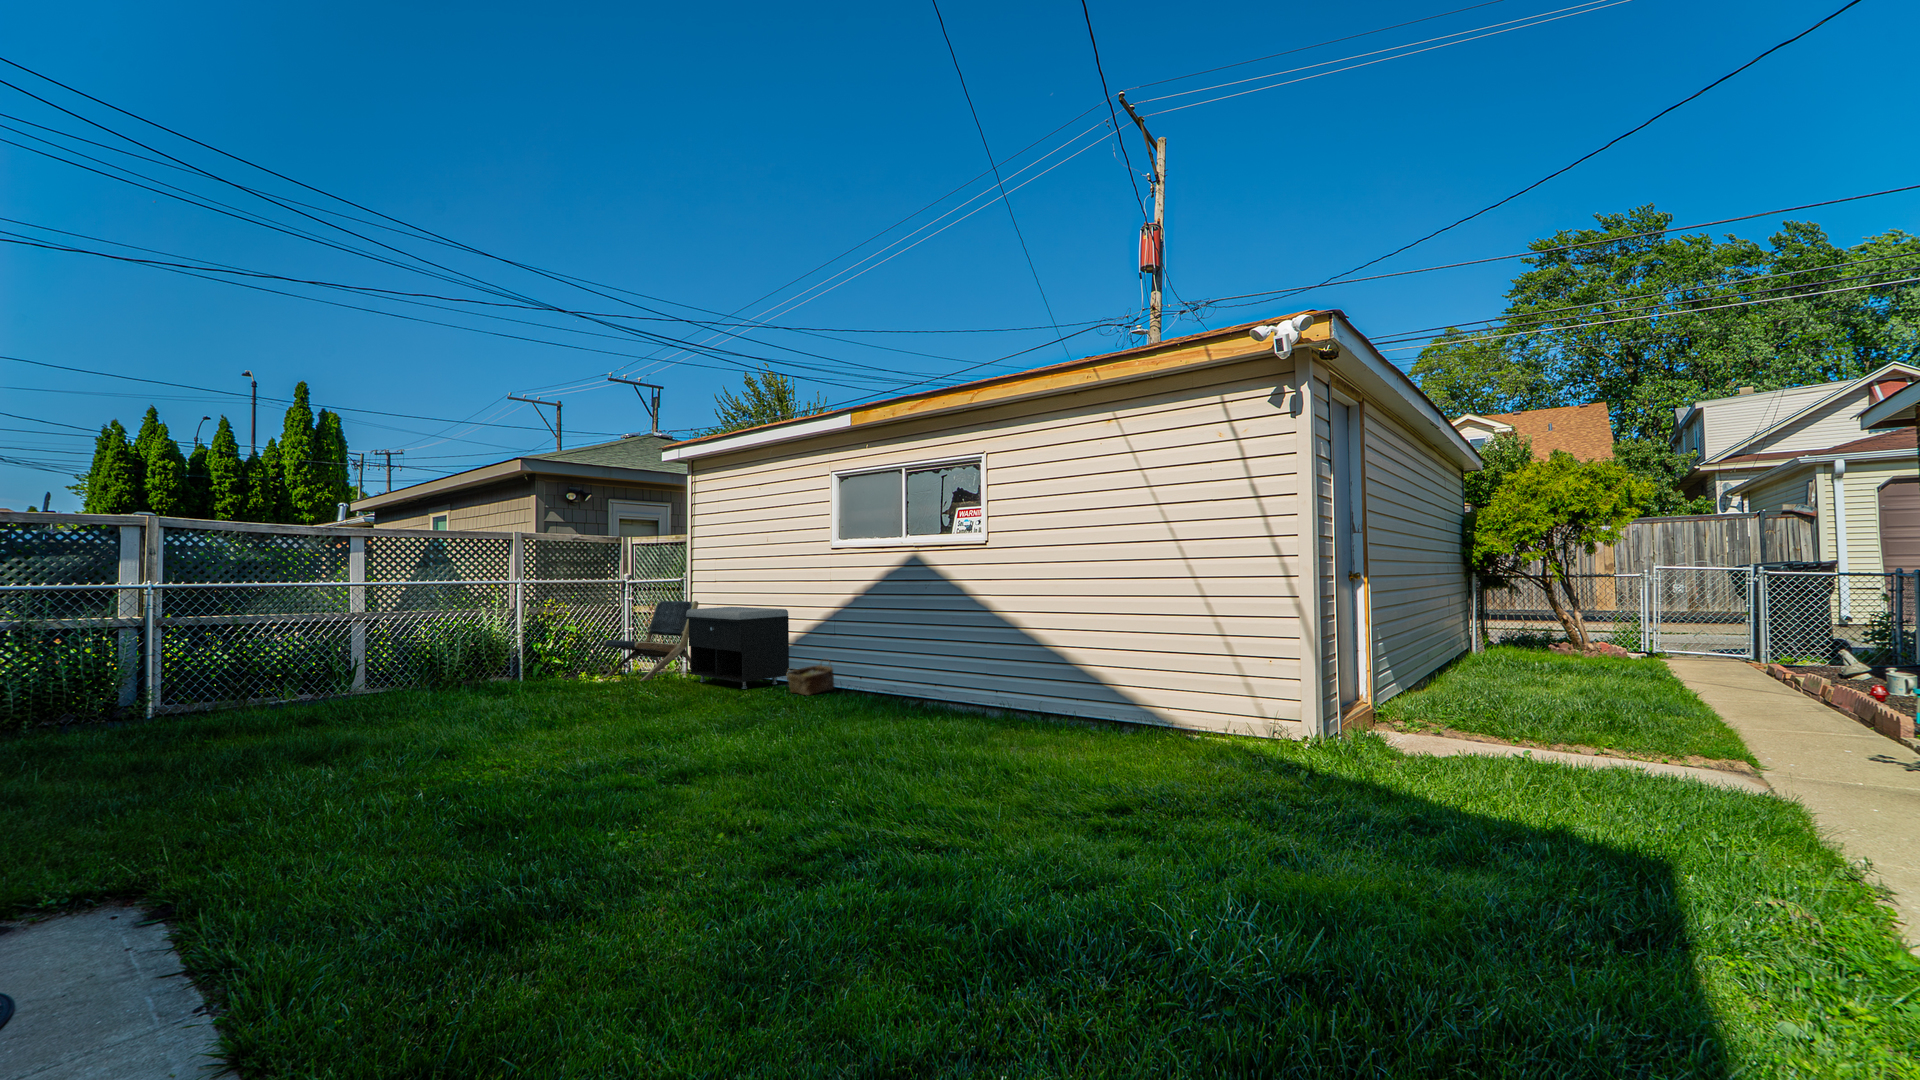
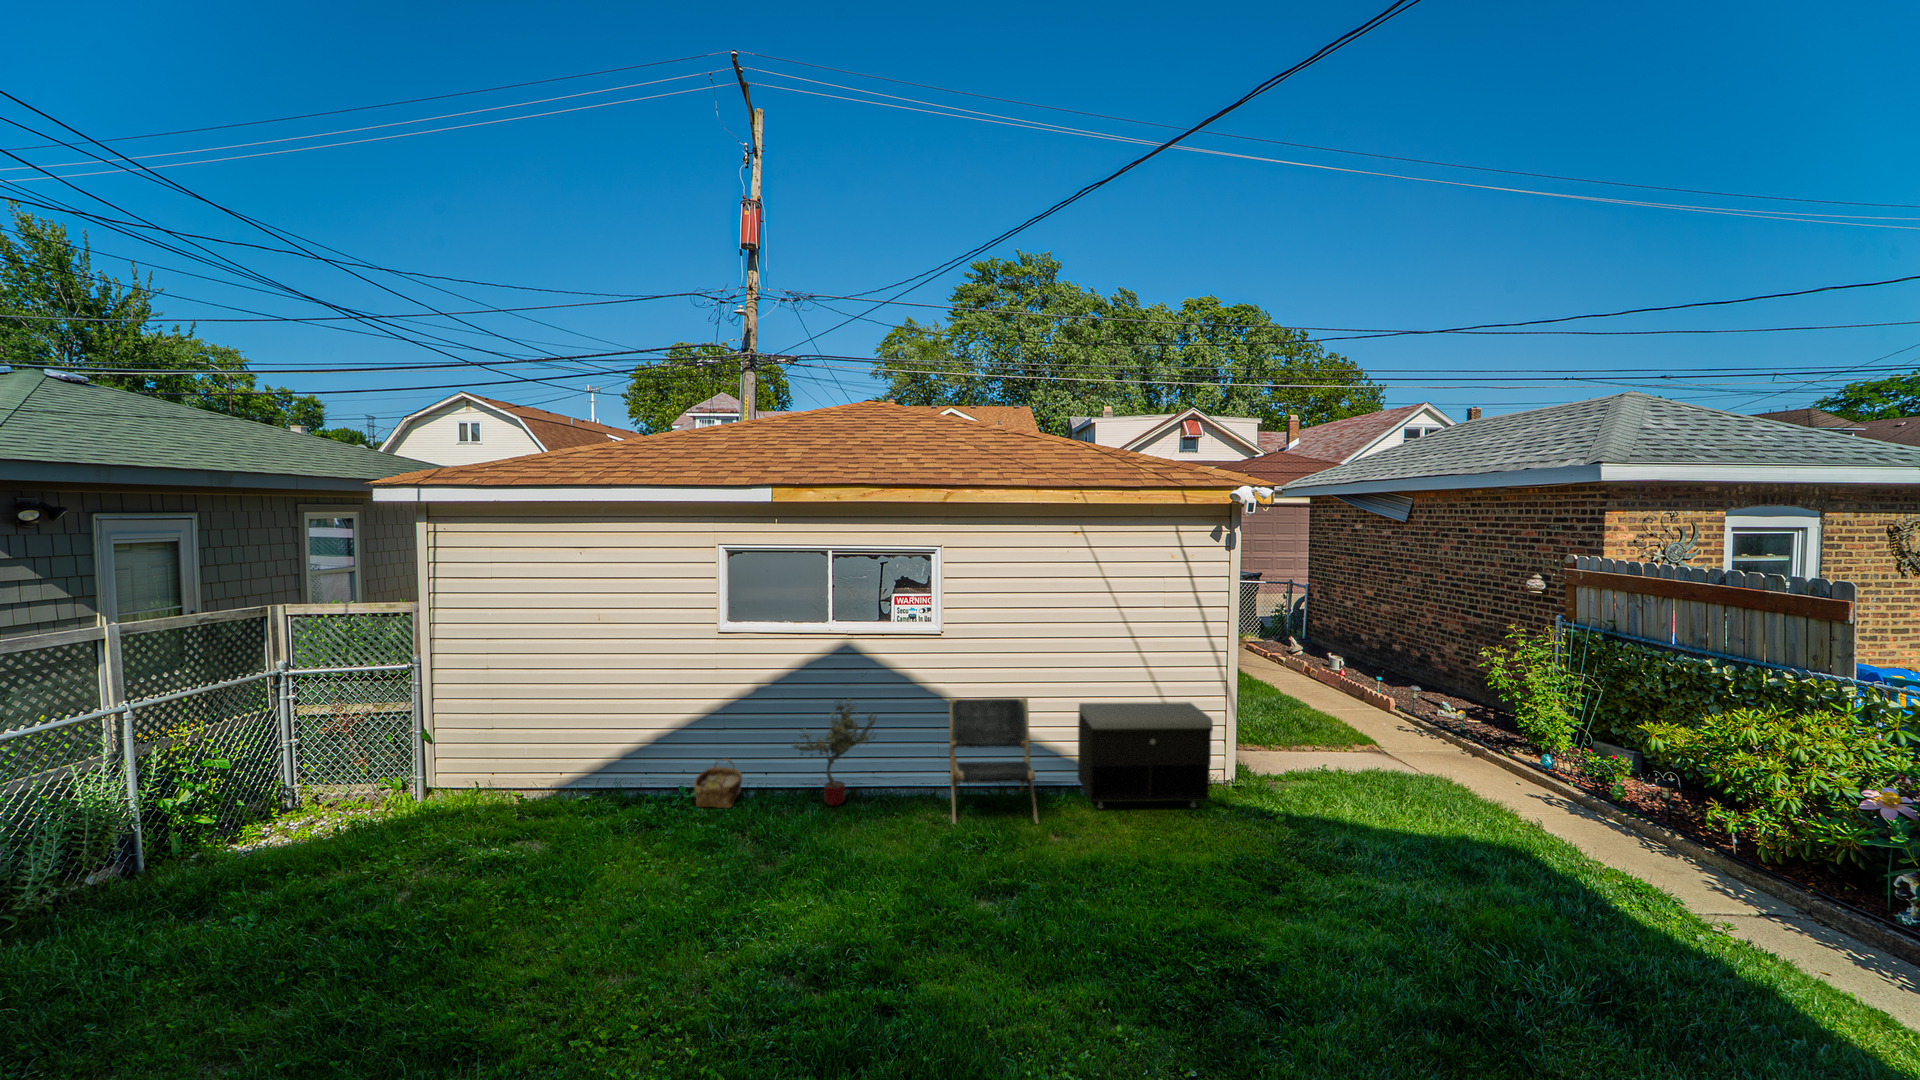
lounge chair: present [603,600,699,681] -> present [949,698,1039,824]
potted tree: none [851,602,915,704] -> present [792,698,876,806]
storage bench: present [686,607,789,689] -> present [1078,702,1213,808]

